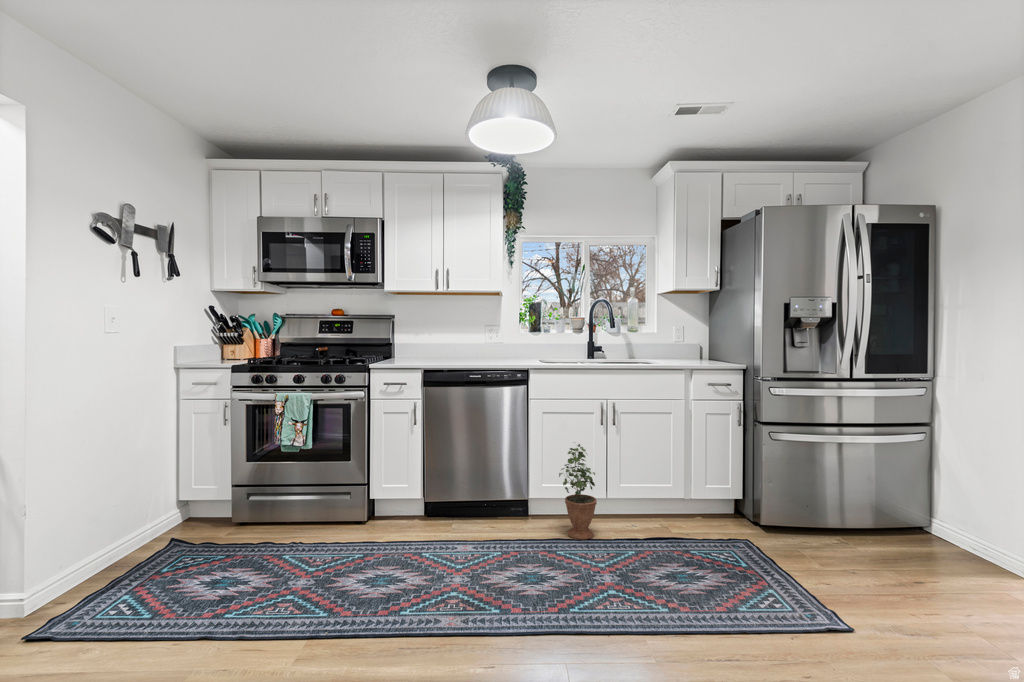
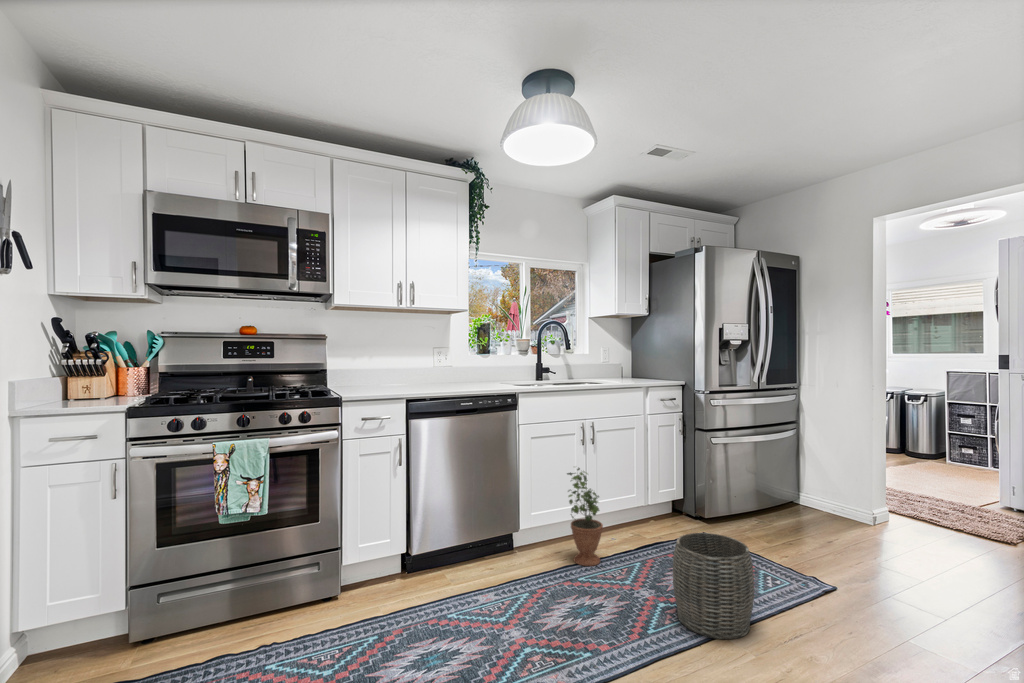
woven basket: none [591,514,670,620] -> present [673,533,754,639]

